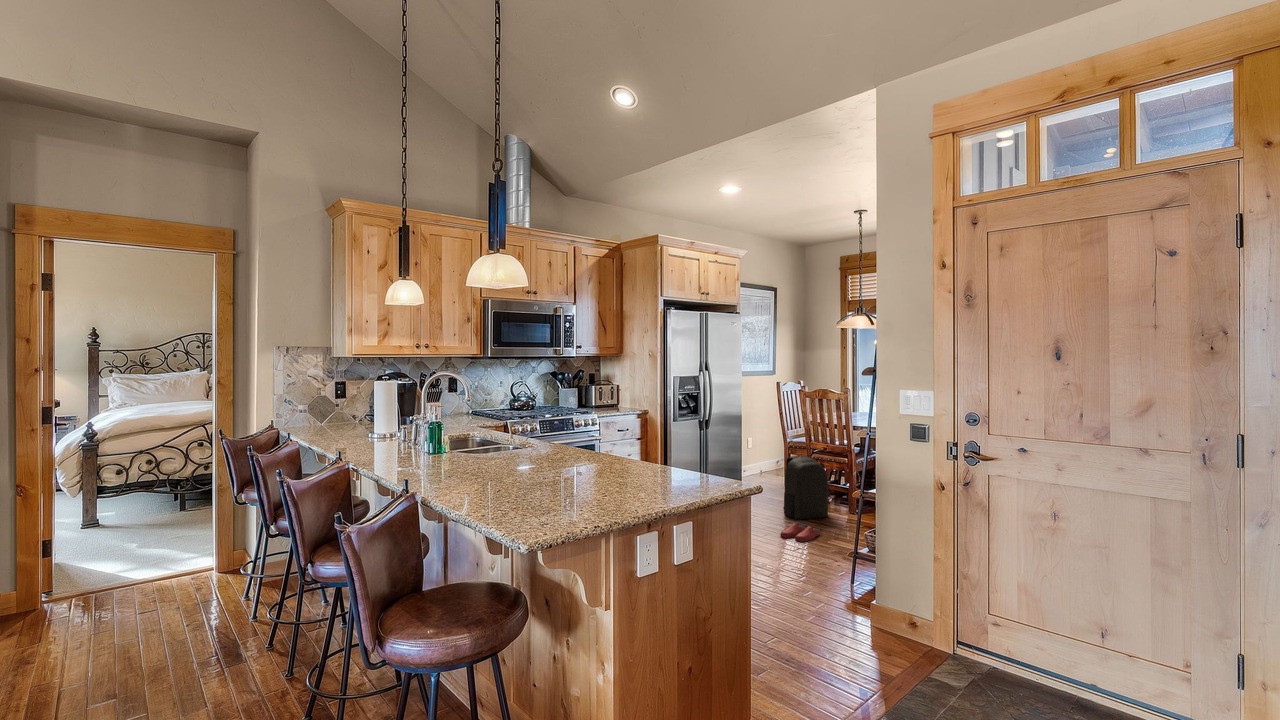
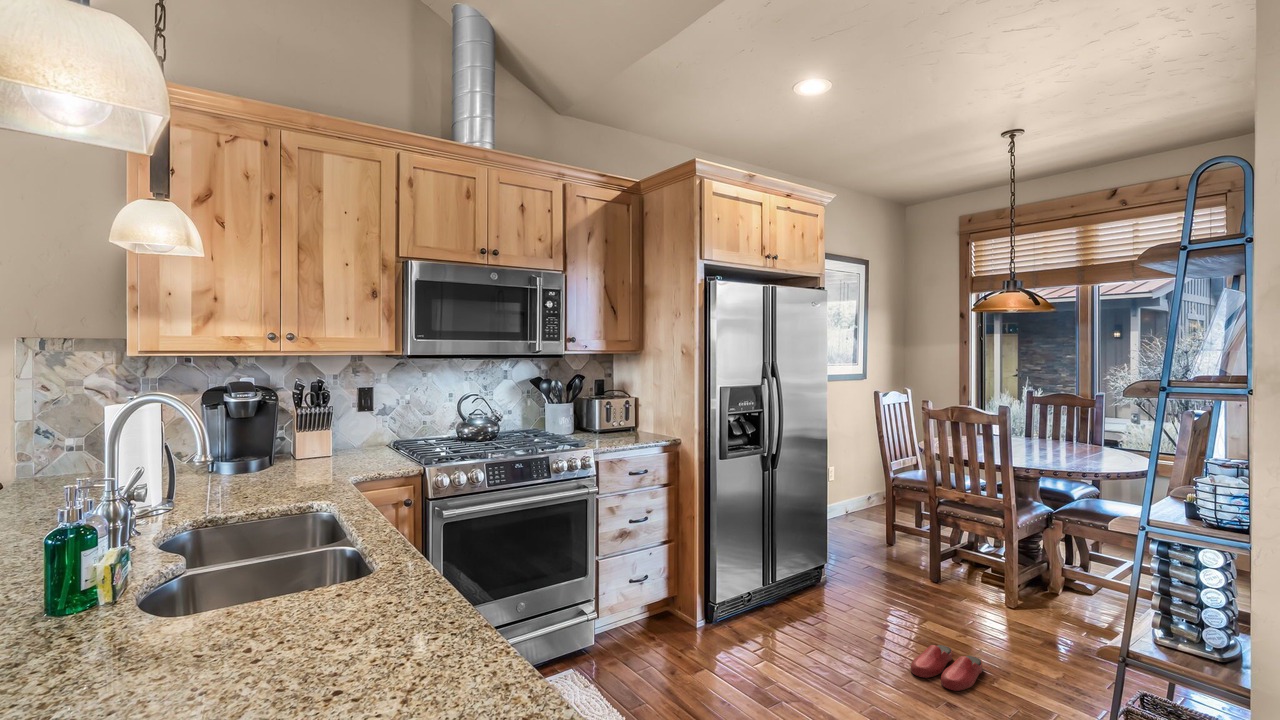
backpack: present [783,454,828,520] -> none [898,512,979,626]

